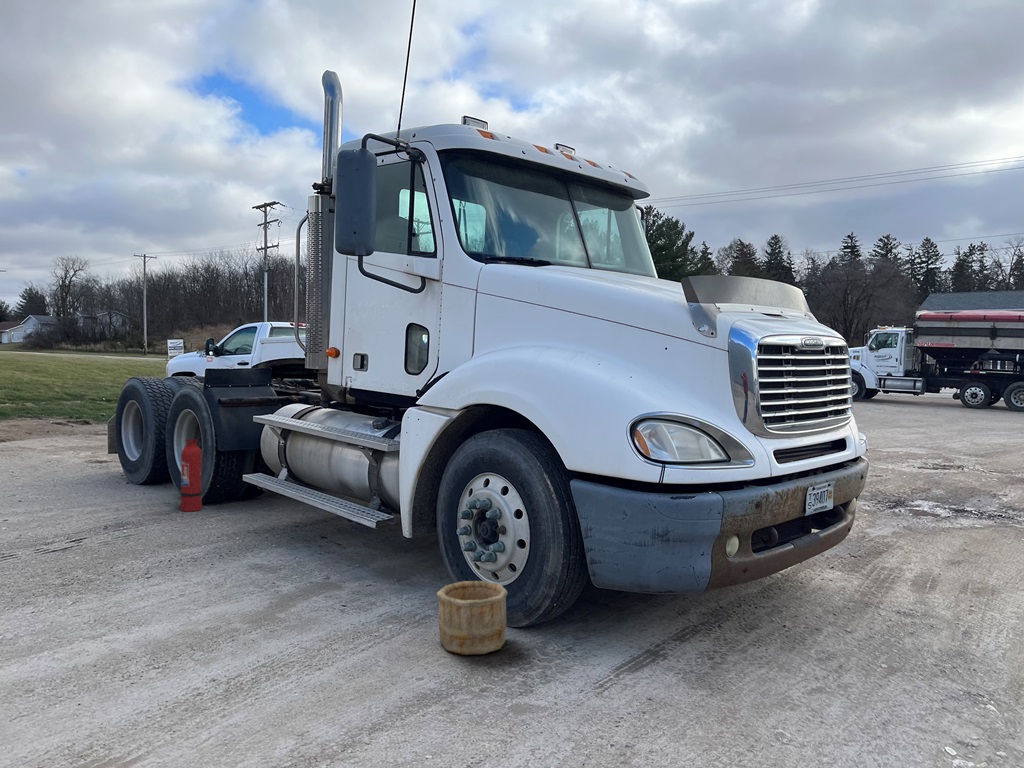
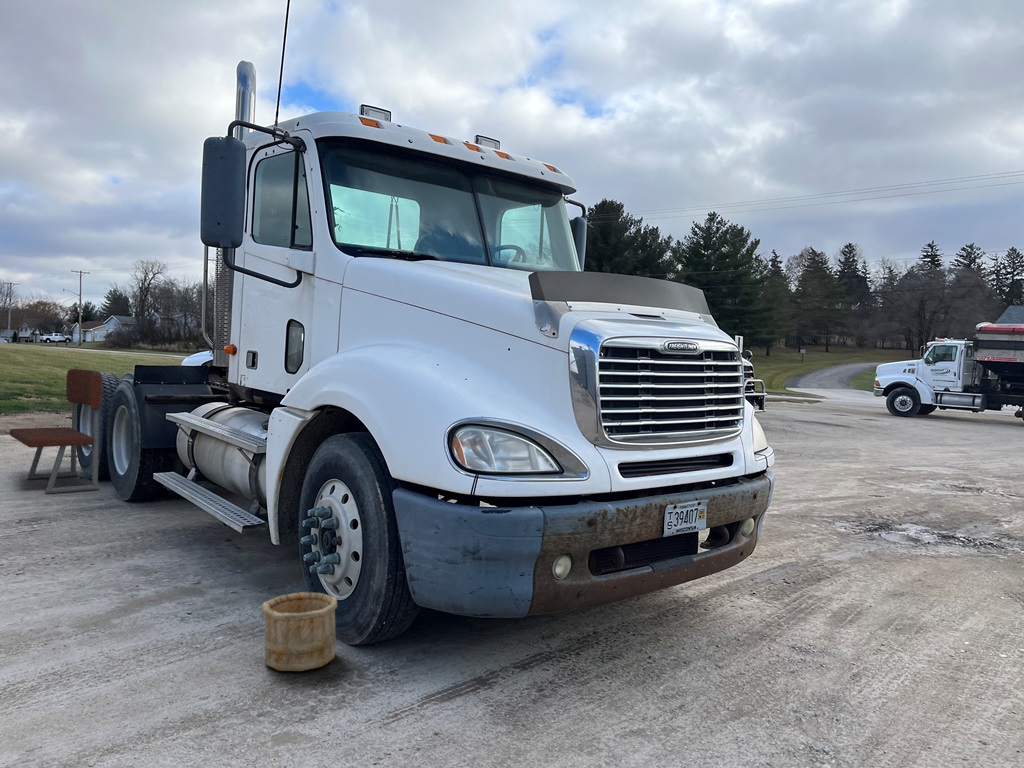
bench: none [50,372,151,498] -> present [10,369,102,494]
fire extinguisher: present [181,439,202,511] -> none [115,437,138,509]

